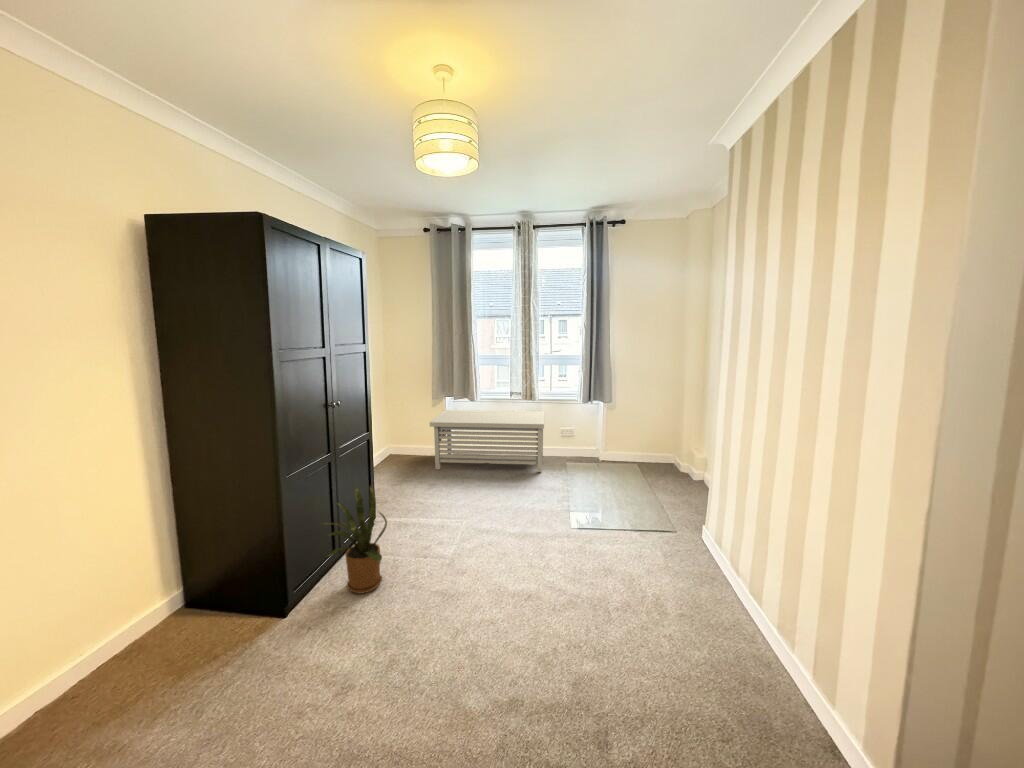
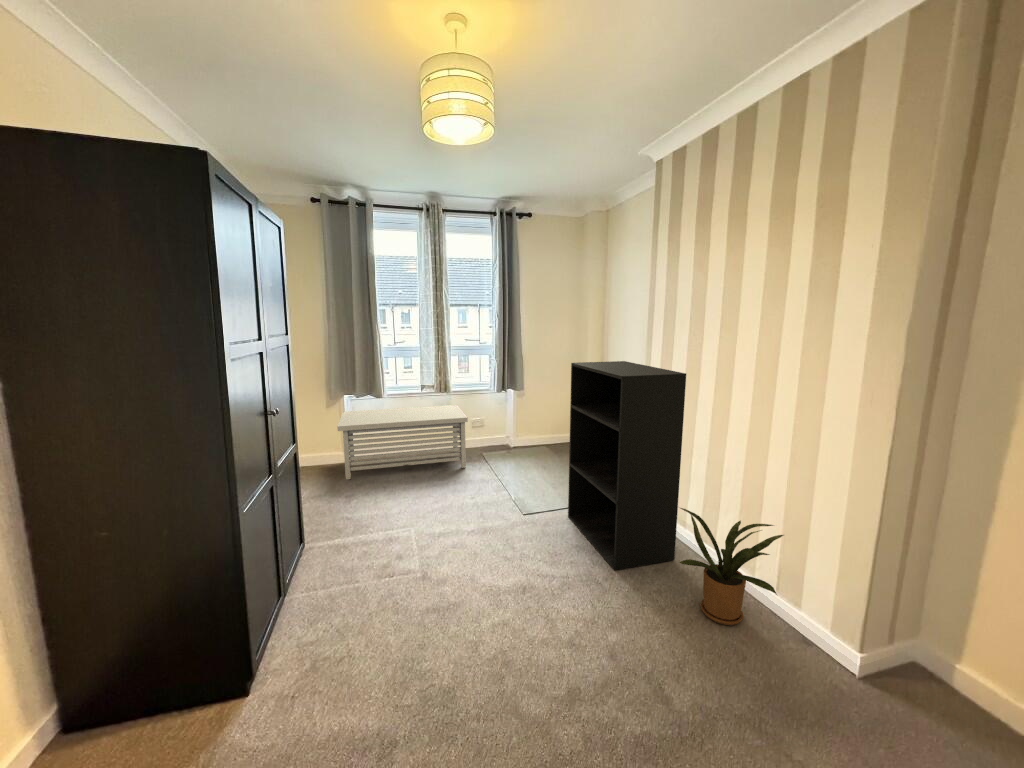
bookshelf: none [614,376,722,603] -> present [568,361,686,570]
house plant: present [325,486,387,594] -> present [680,508,784,625]

